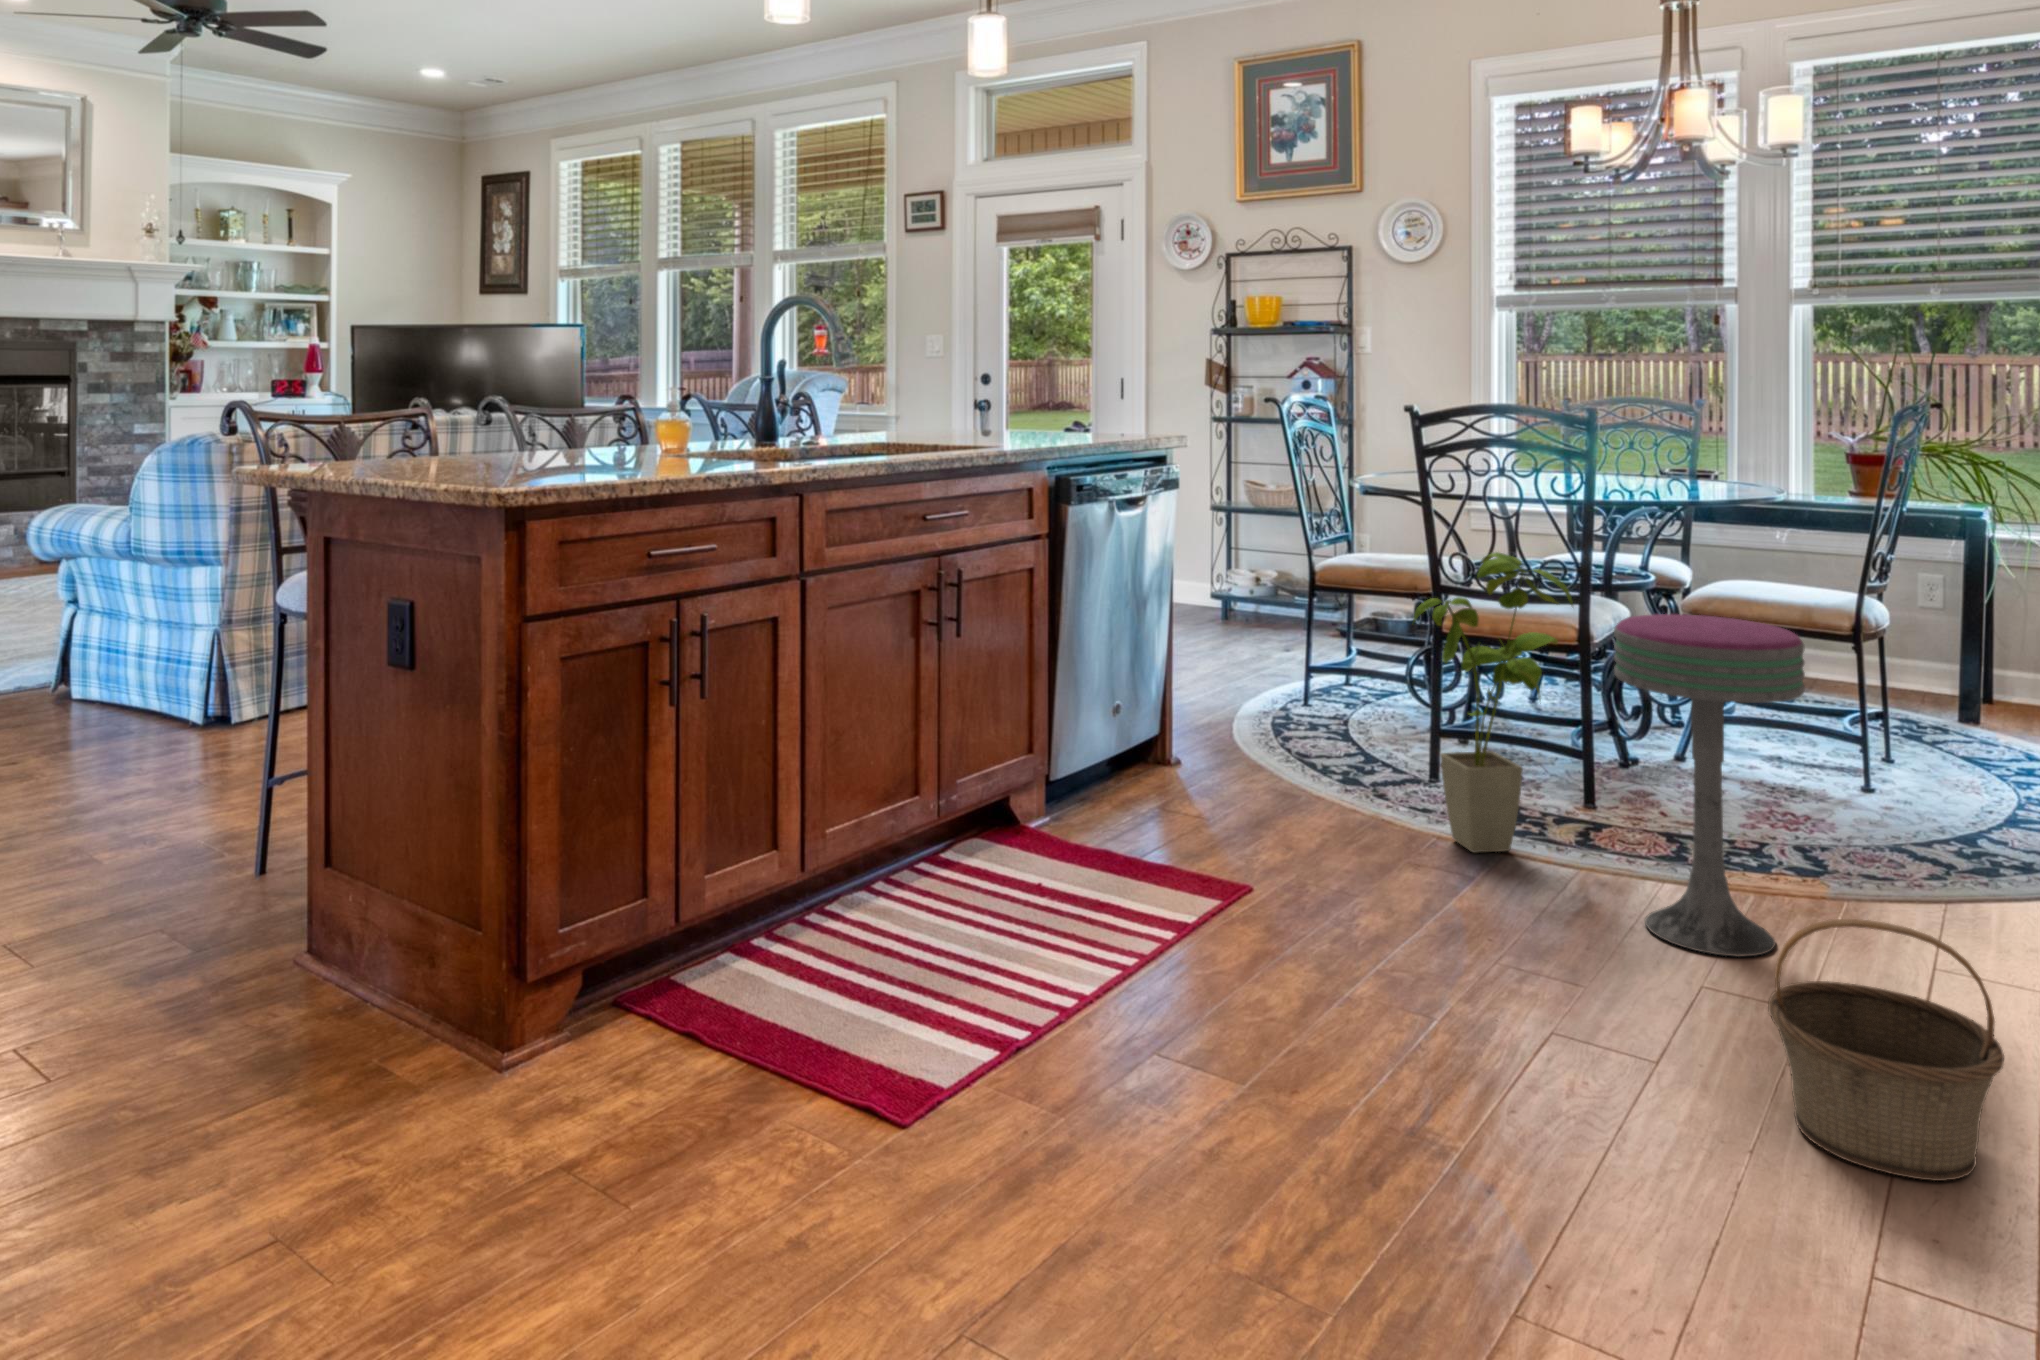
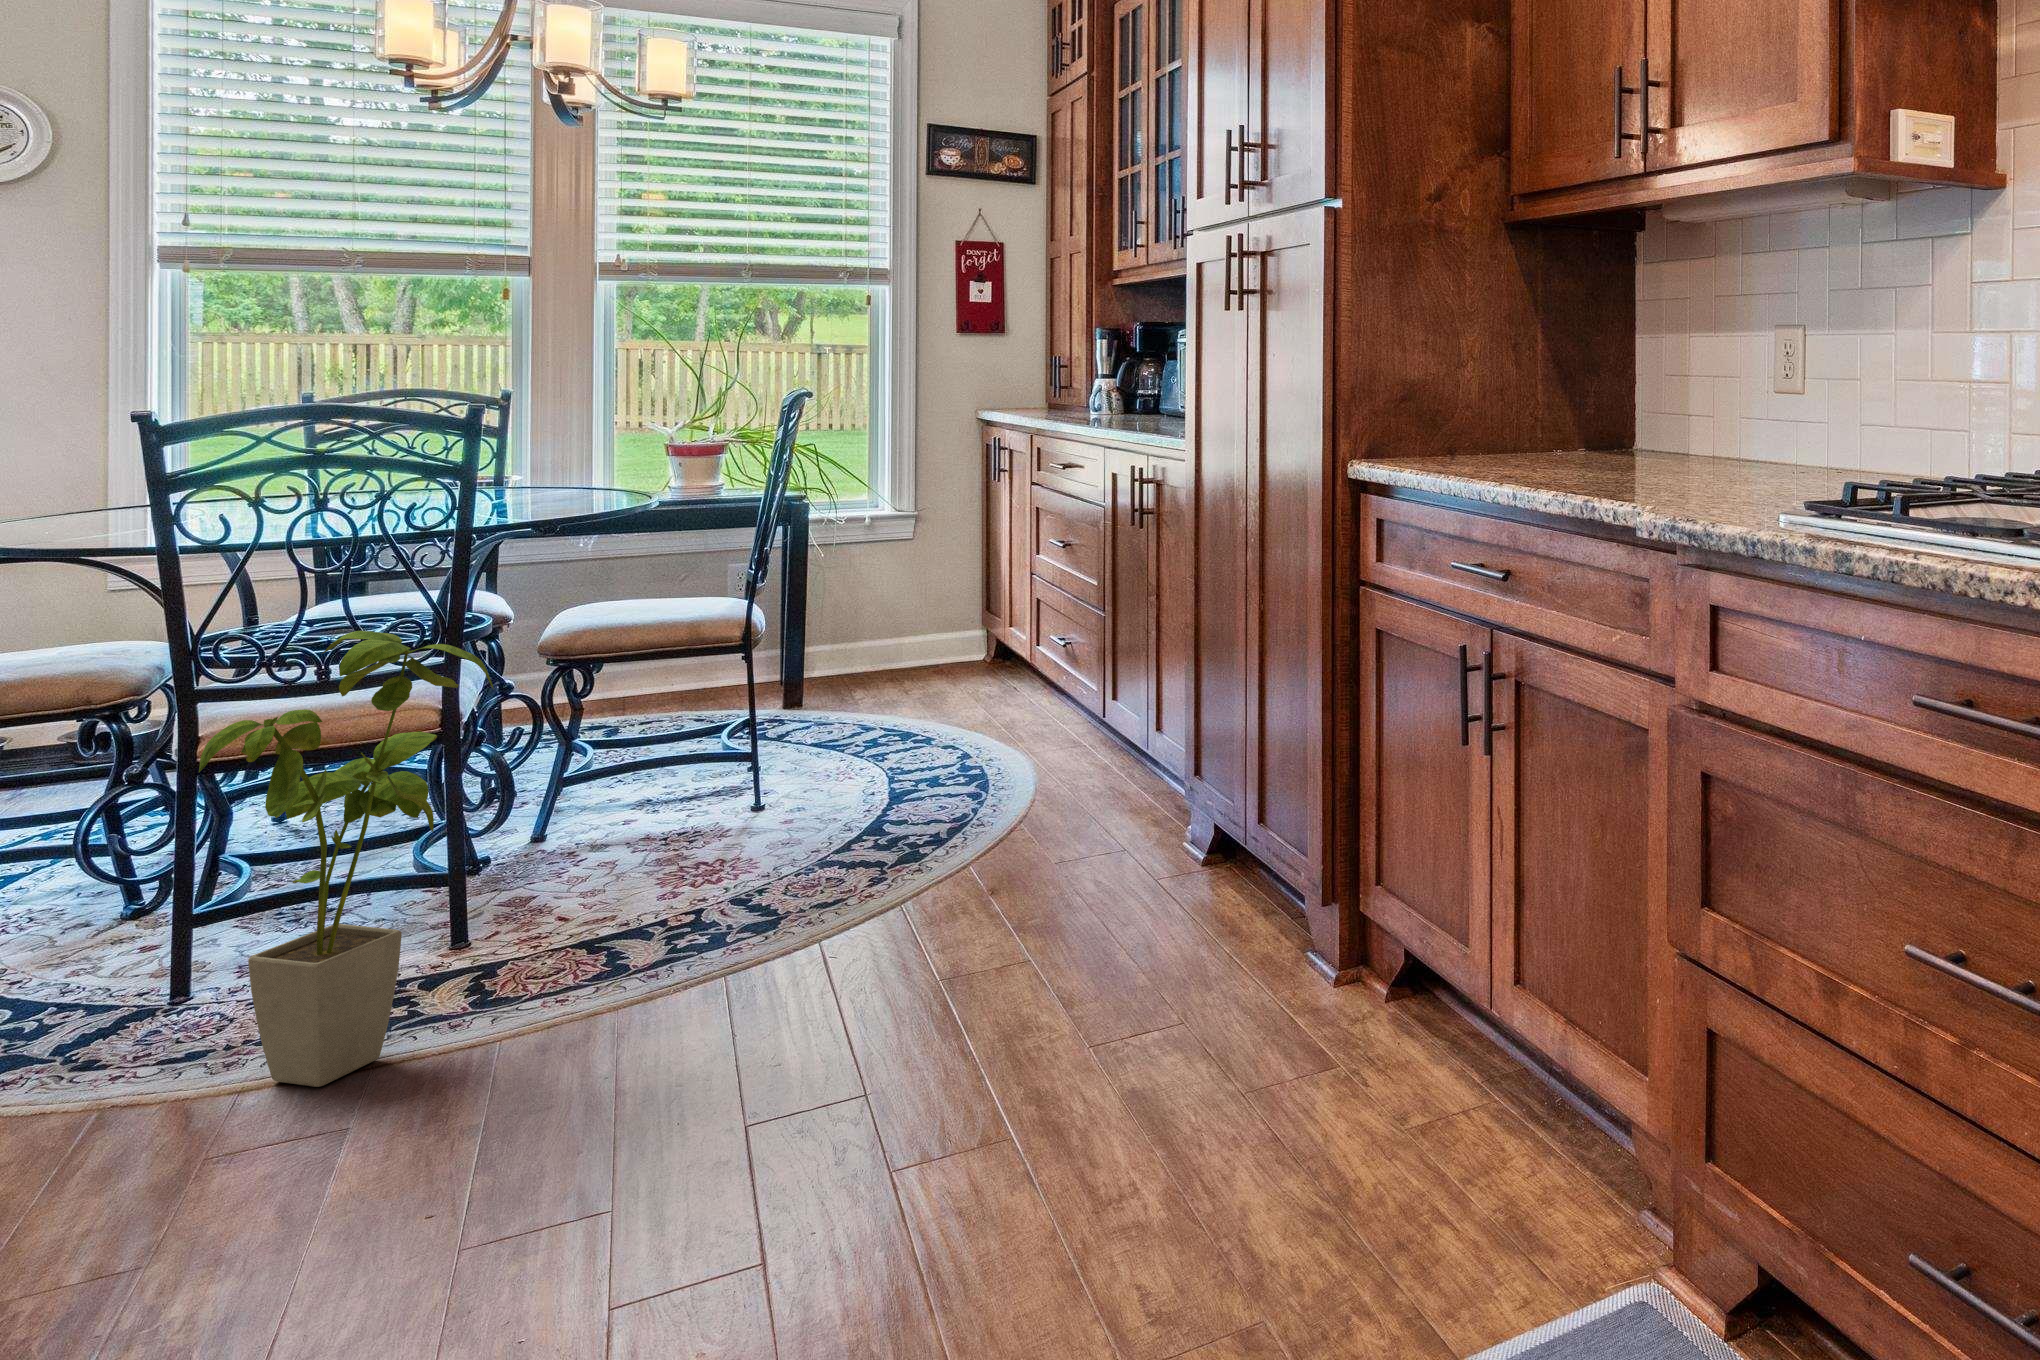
bar stool: present [1614,614,1805,957] -> none [587,656,822,1082]
basket: present [1768,919,2004,1181] -> none [908,949,1137,1238]

